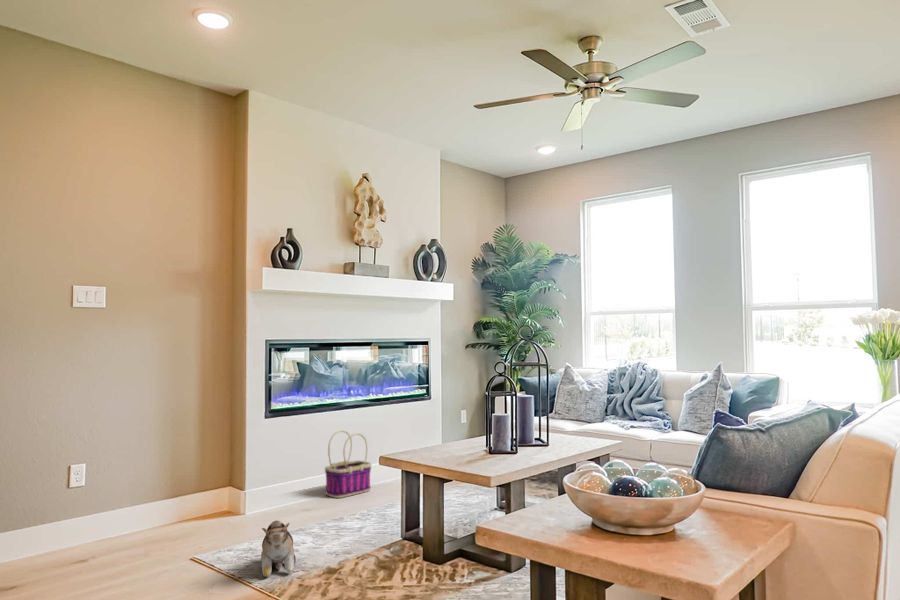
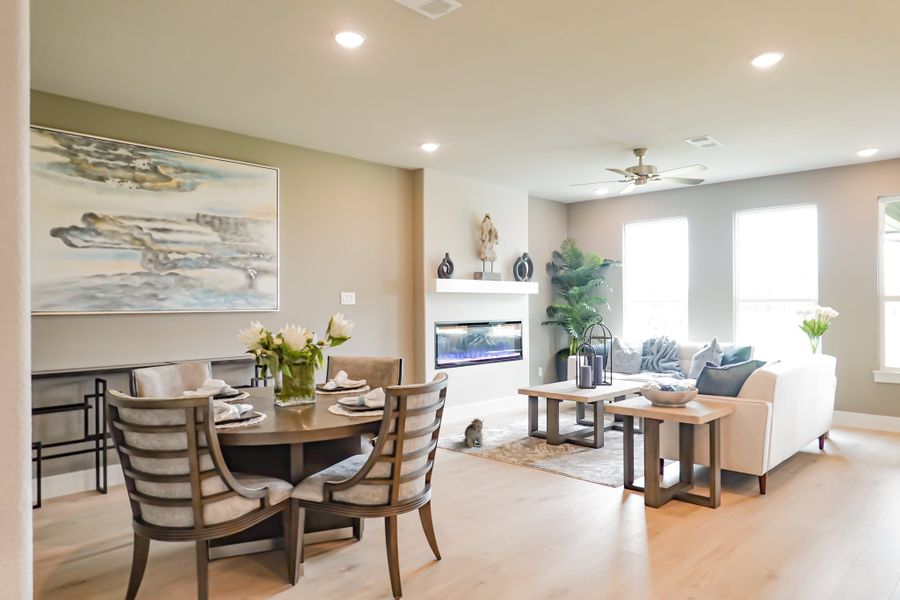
basket: present [325,431,371,498] -> none [468,378,495,418]

